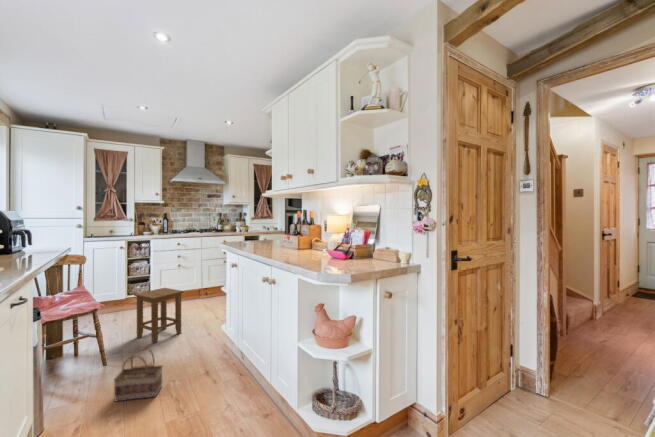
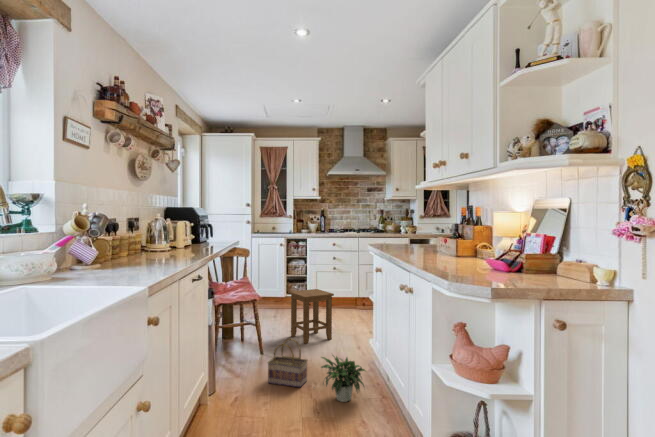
potted plant: none [171,355,228,402] -> present [321,357,365,402]

